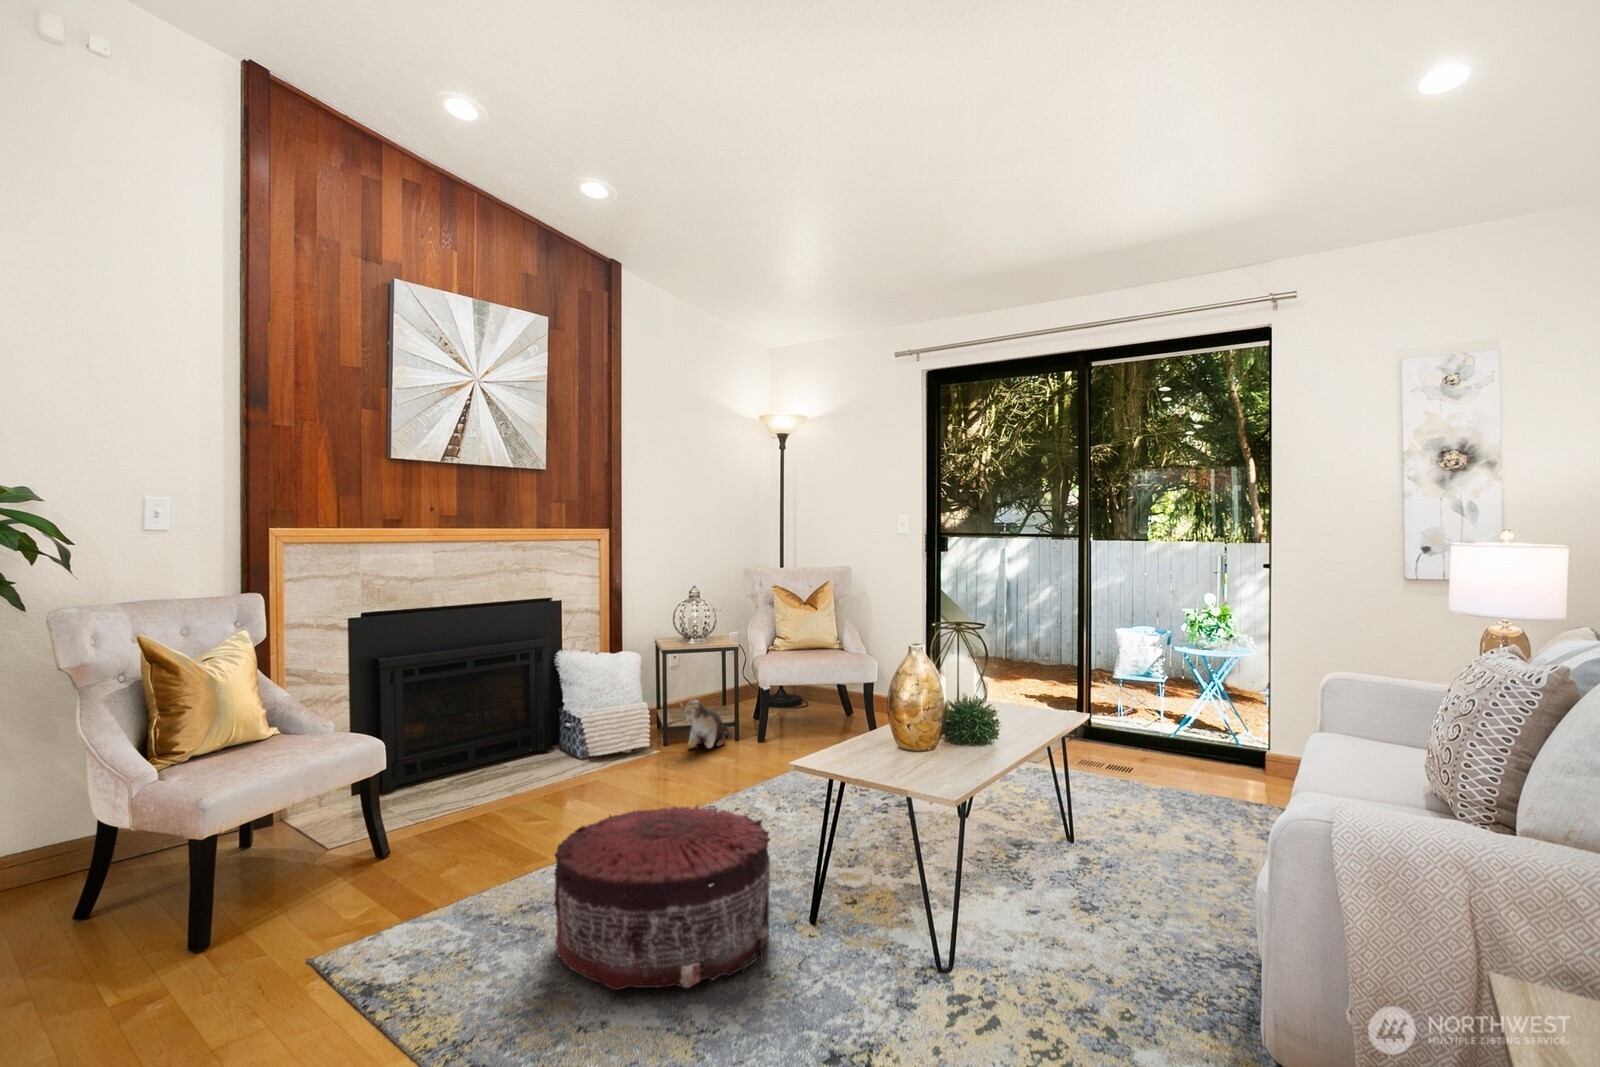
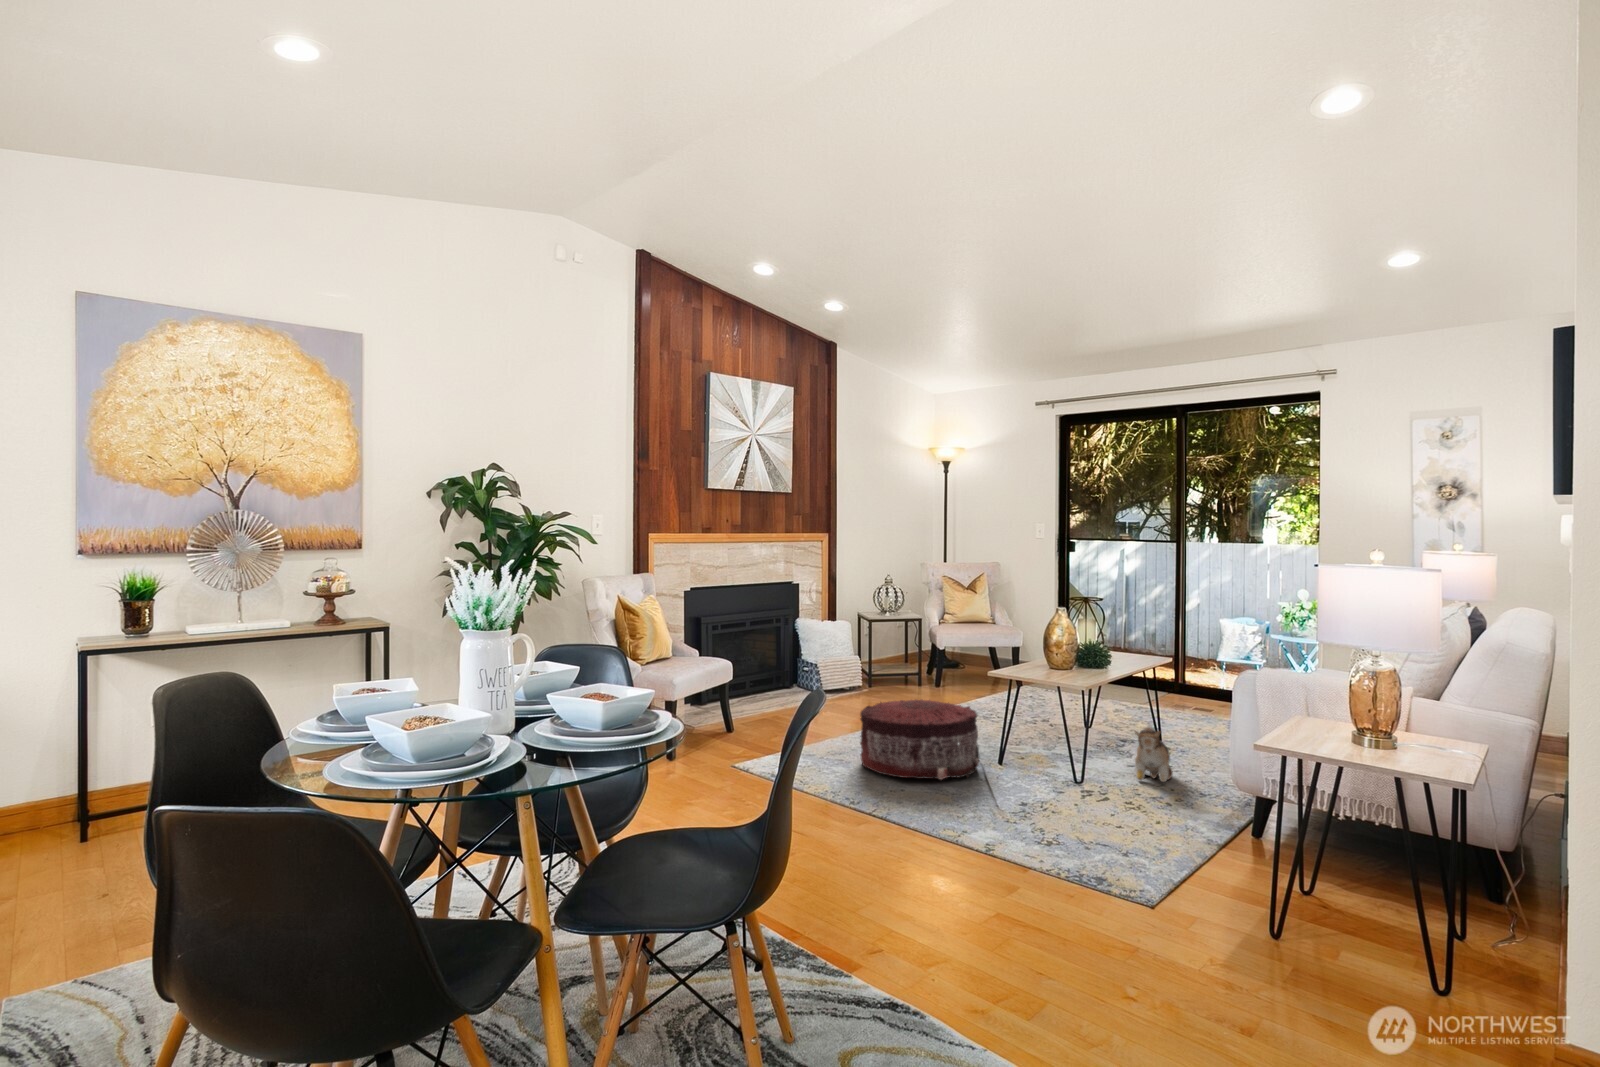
plush toy: present [684,700,728,748] -> present [1135,727,1173,782]

